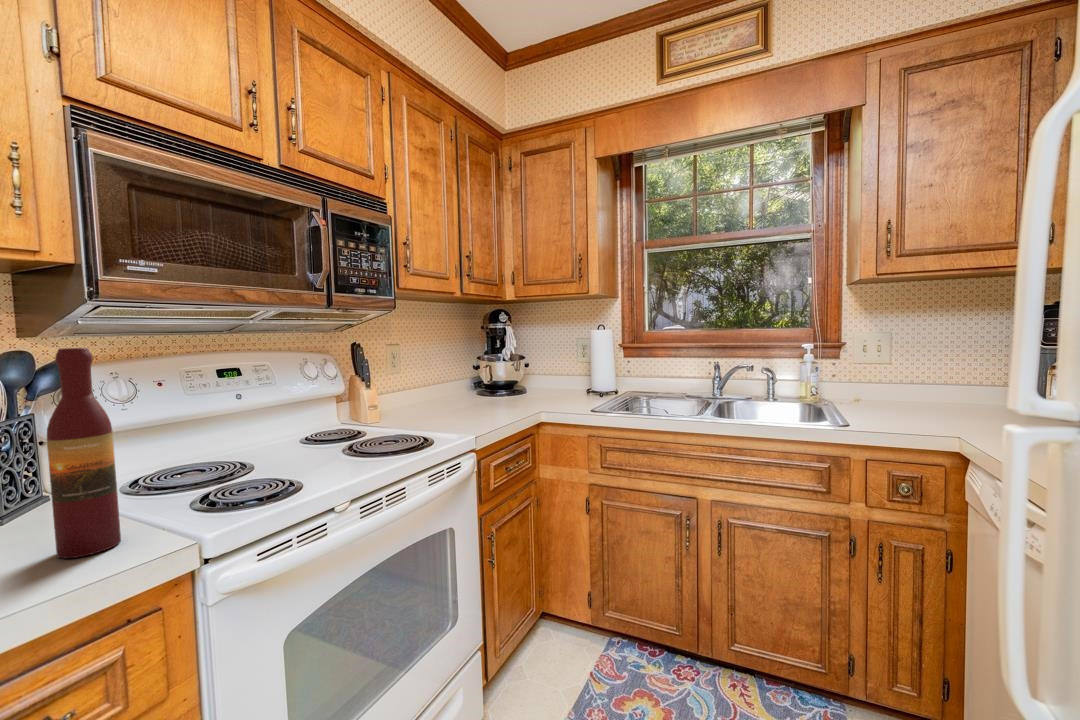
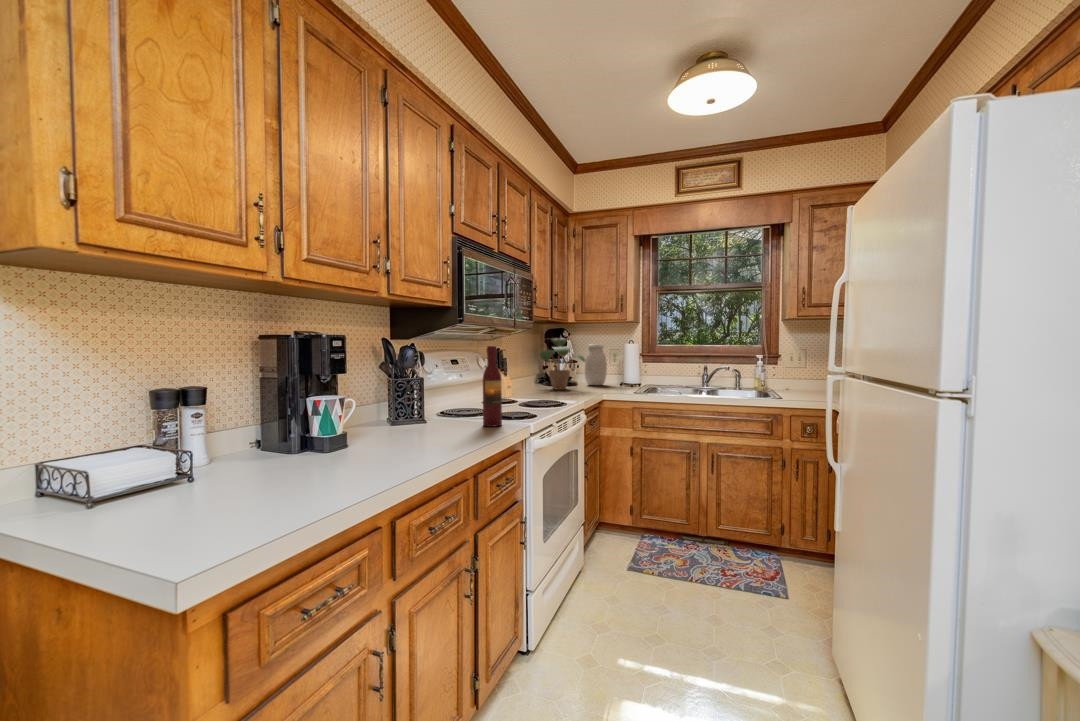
potted plant: none [439,324,517,404] -> present [540,339,585,390]
jar: none [534,331,567,393] -> present [585,344,607,385]

